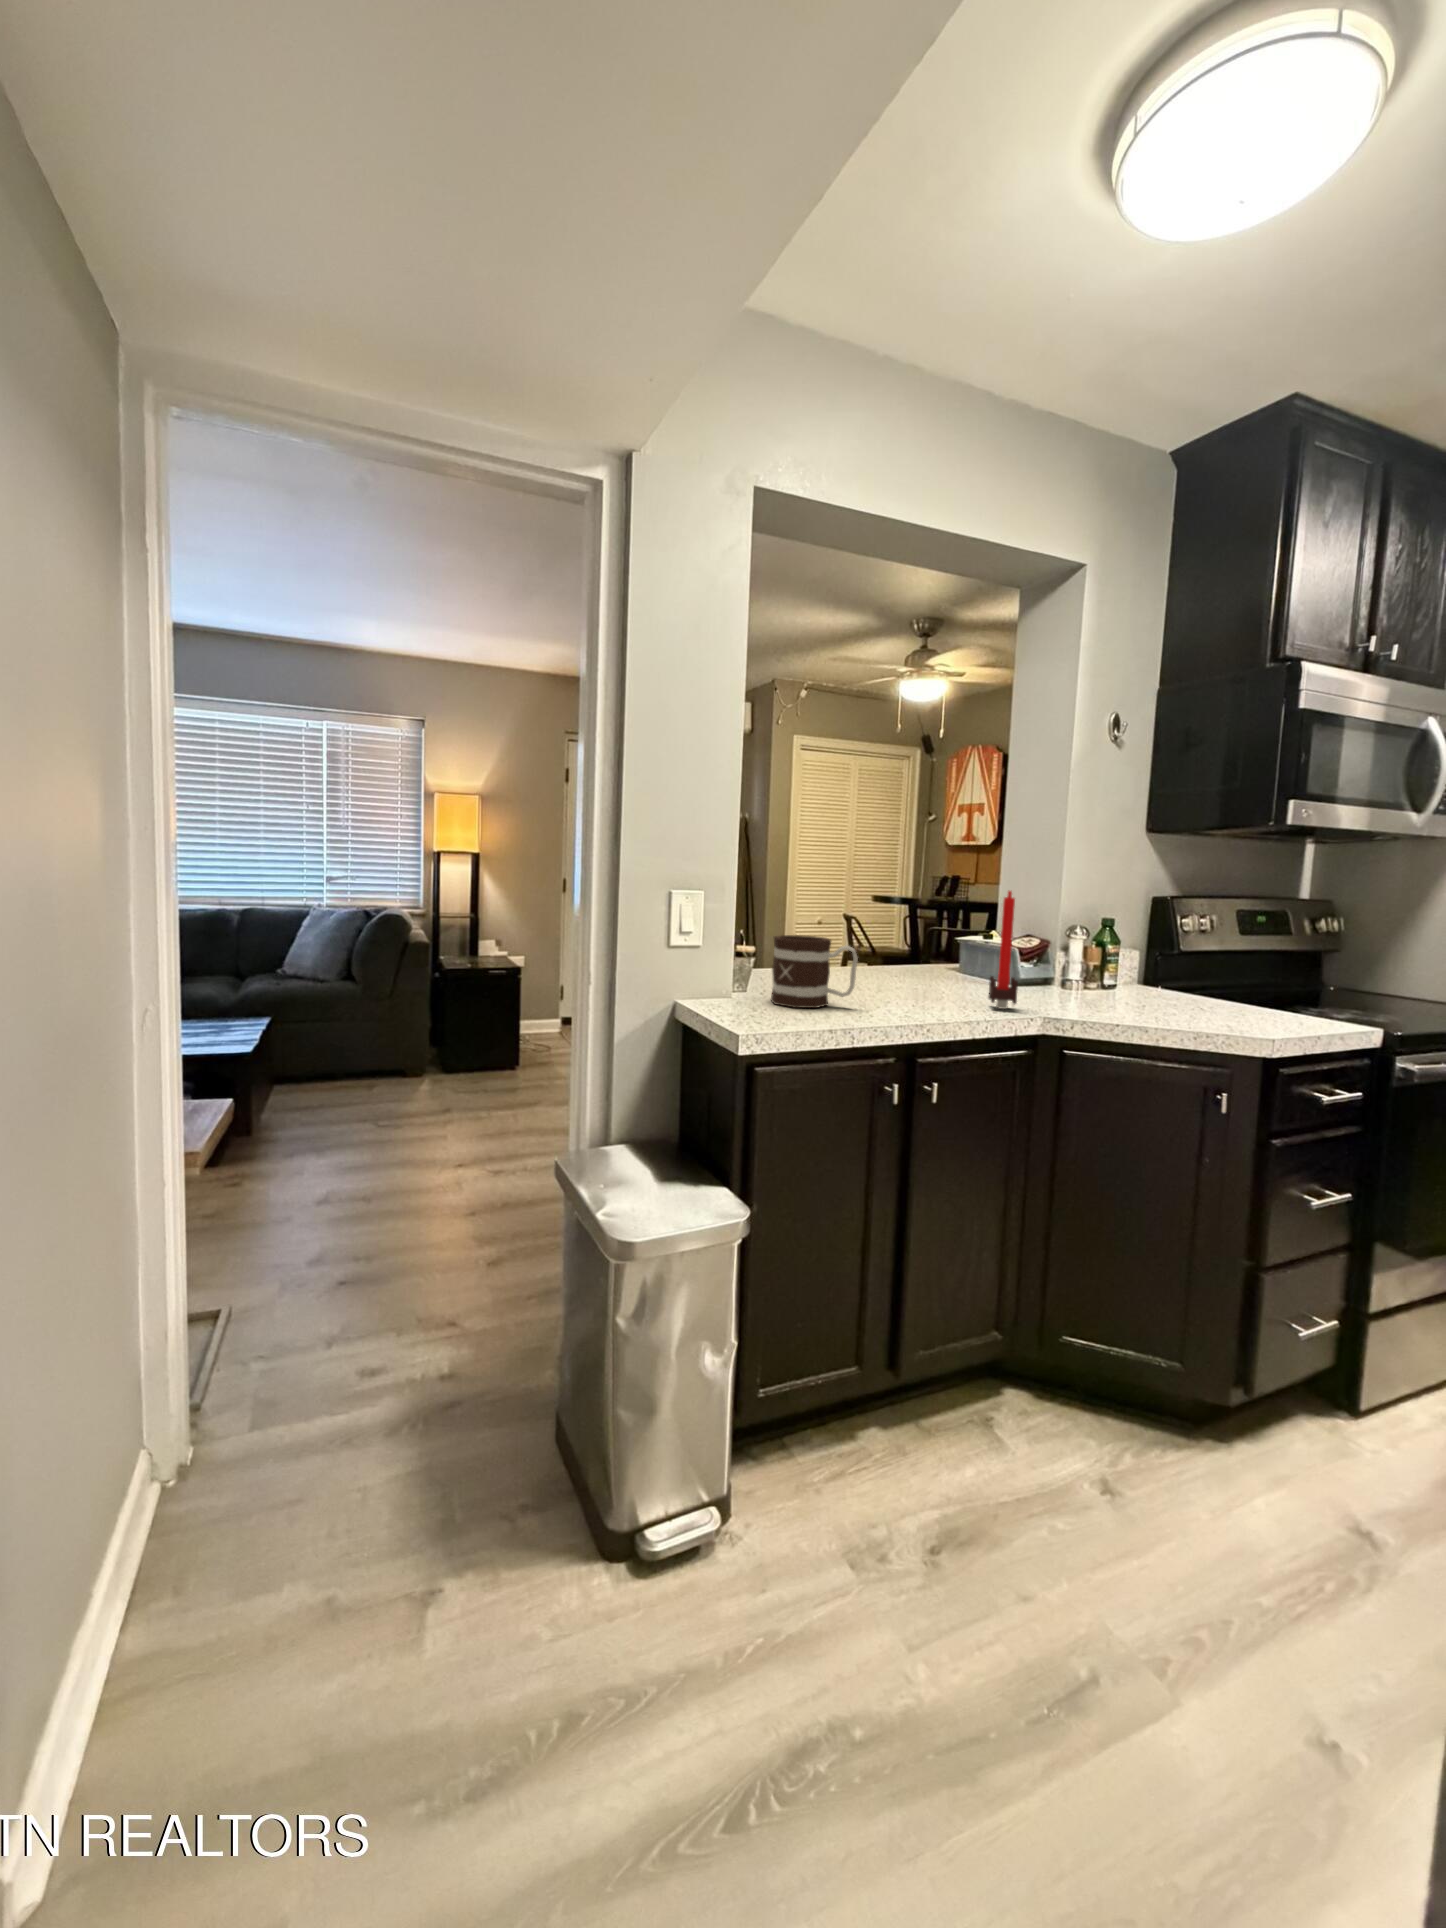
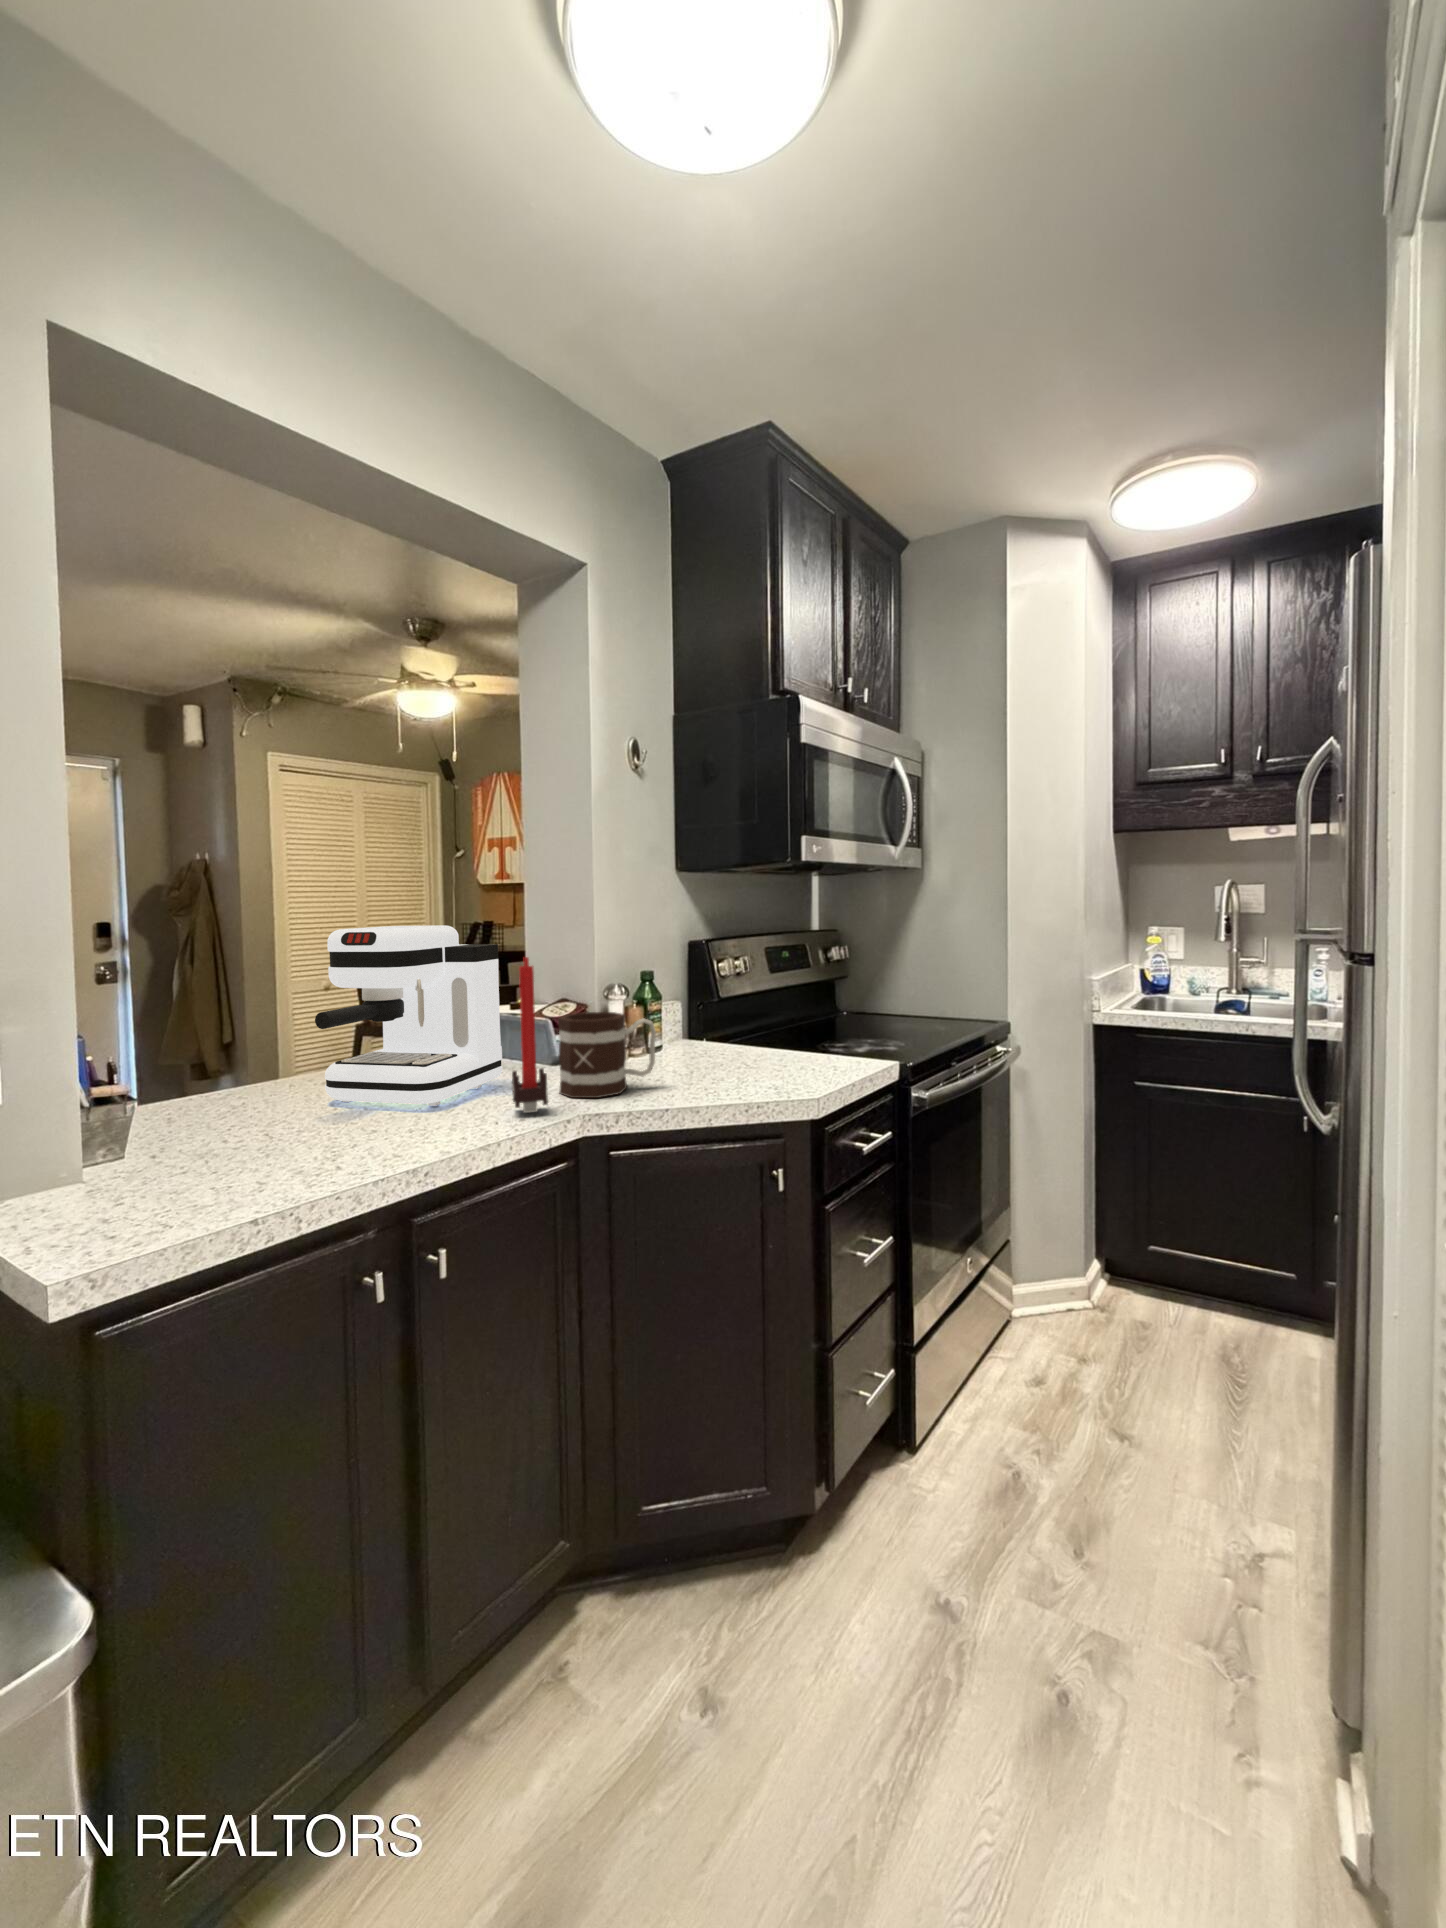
coffee maker: none [855,863,984,994] -> present [315,926,502,1106]
mug: present [771,935,858,1008] -> present [558,1012,656,1098]

